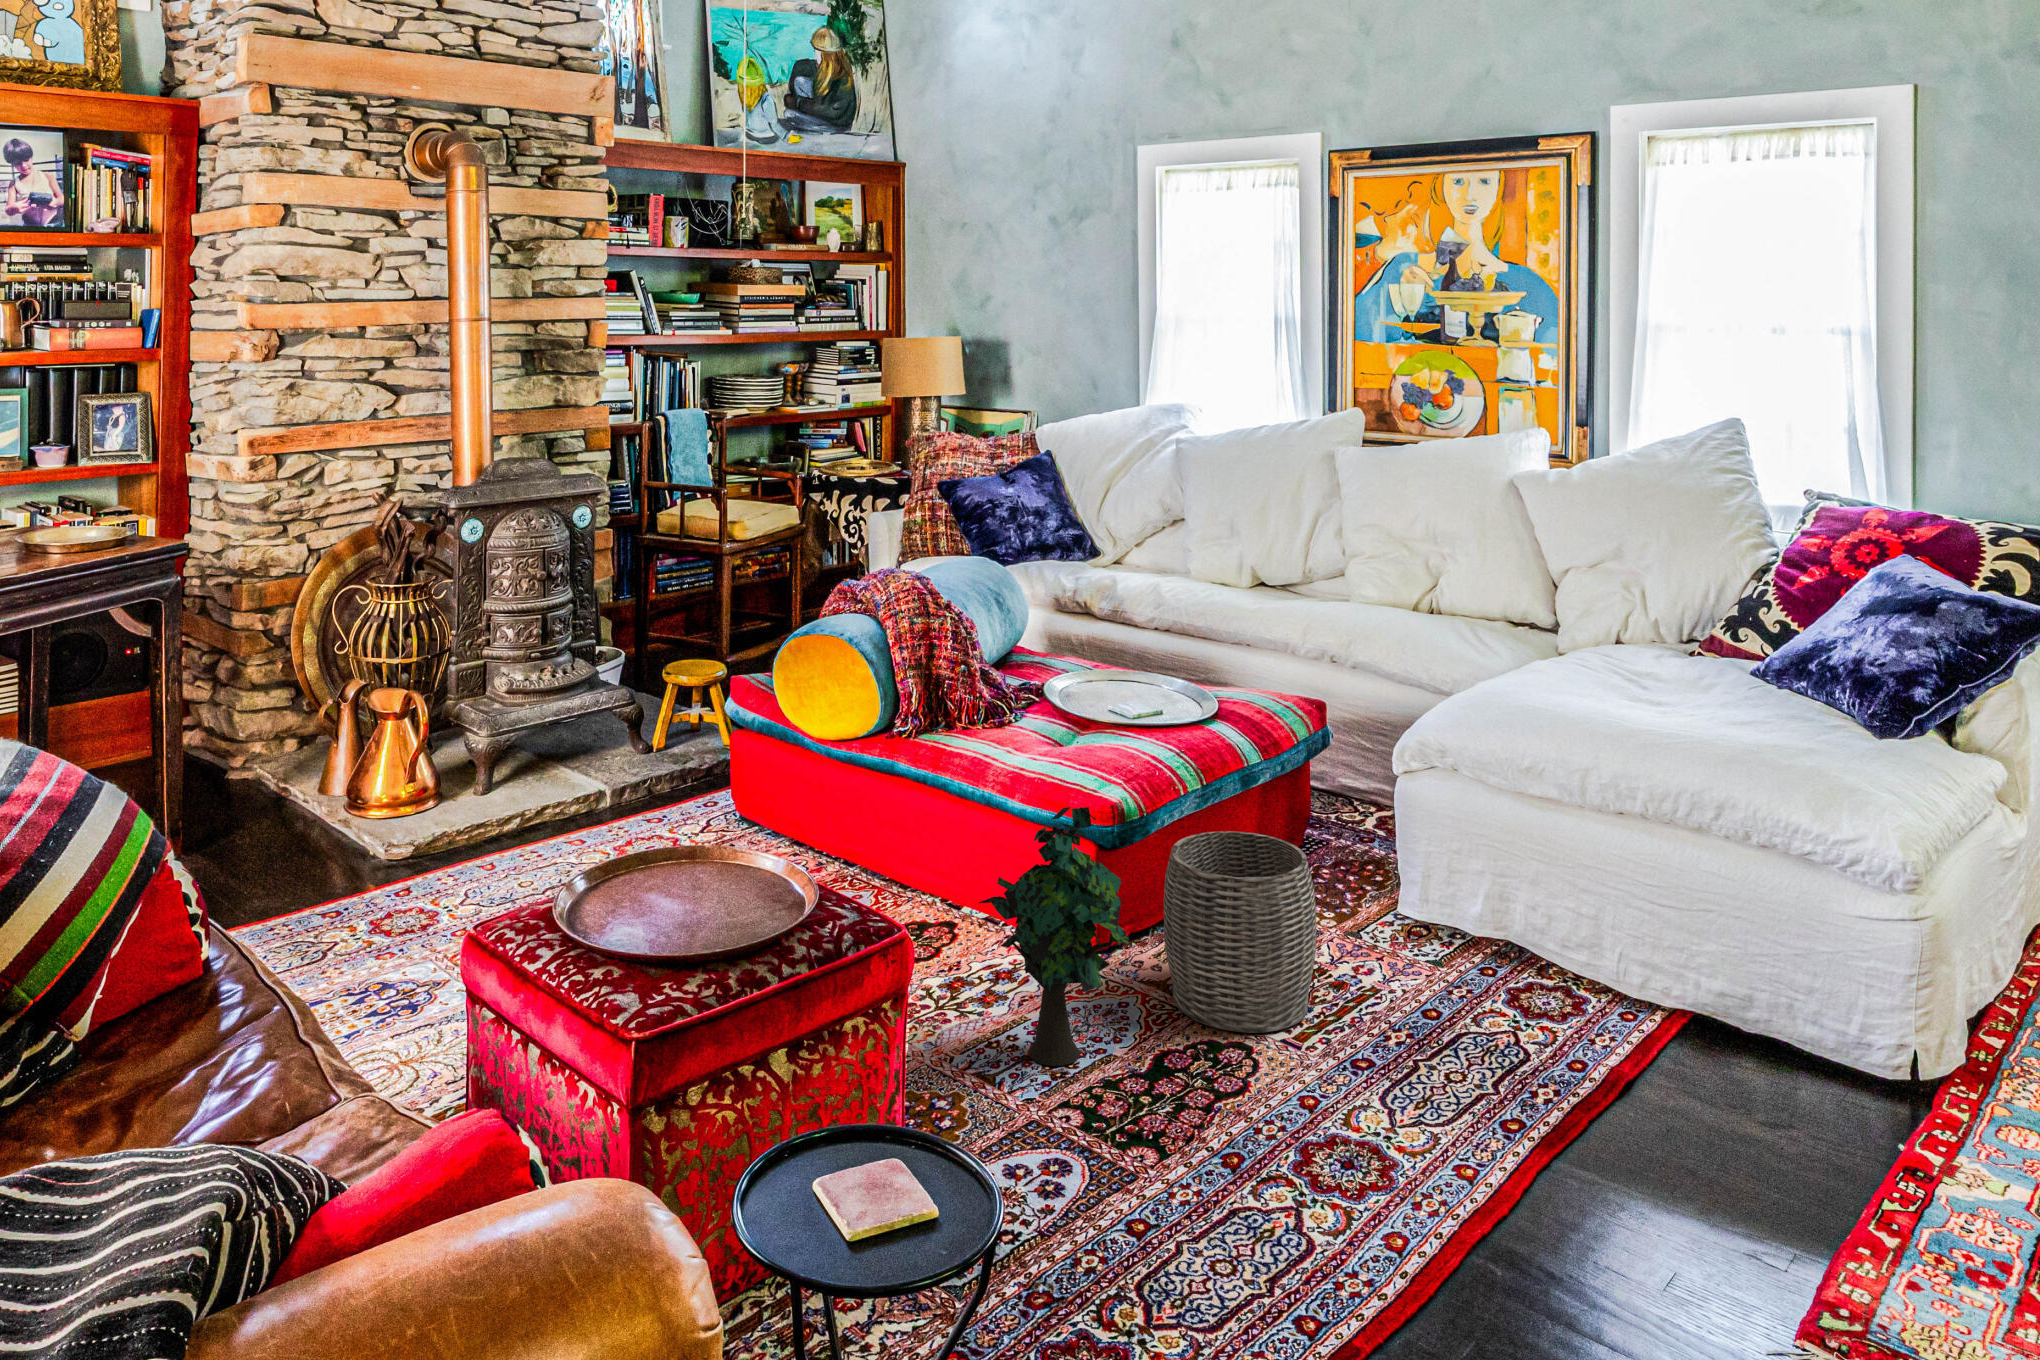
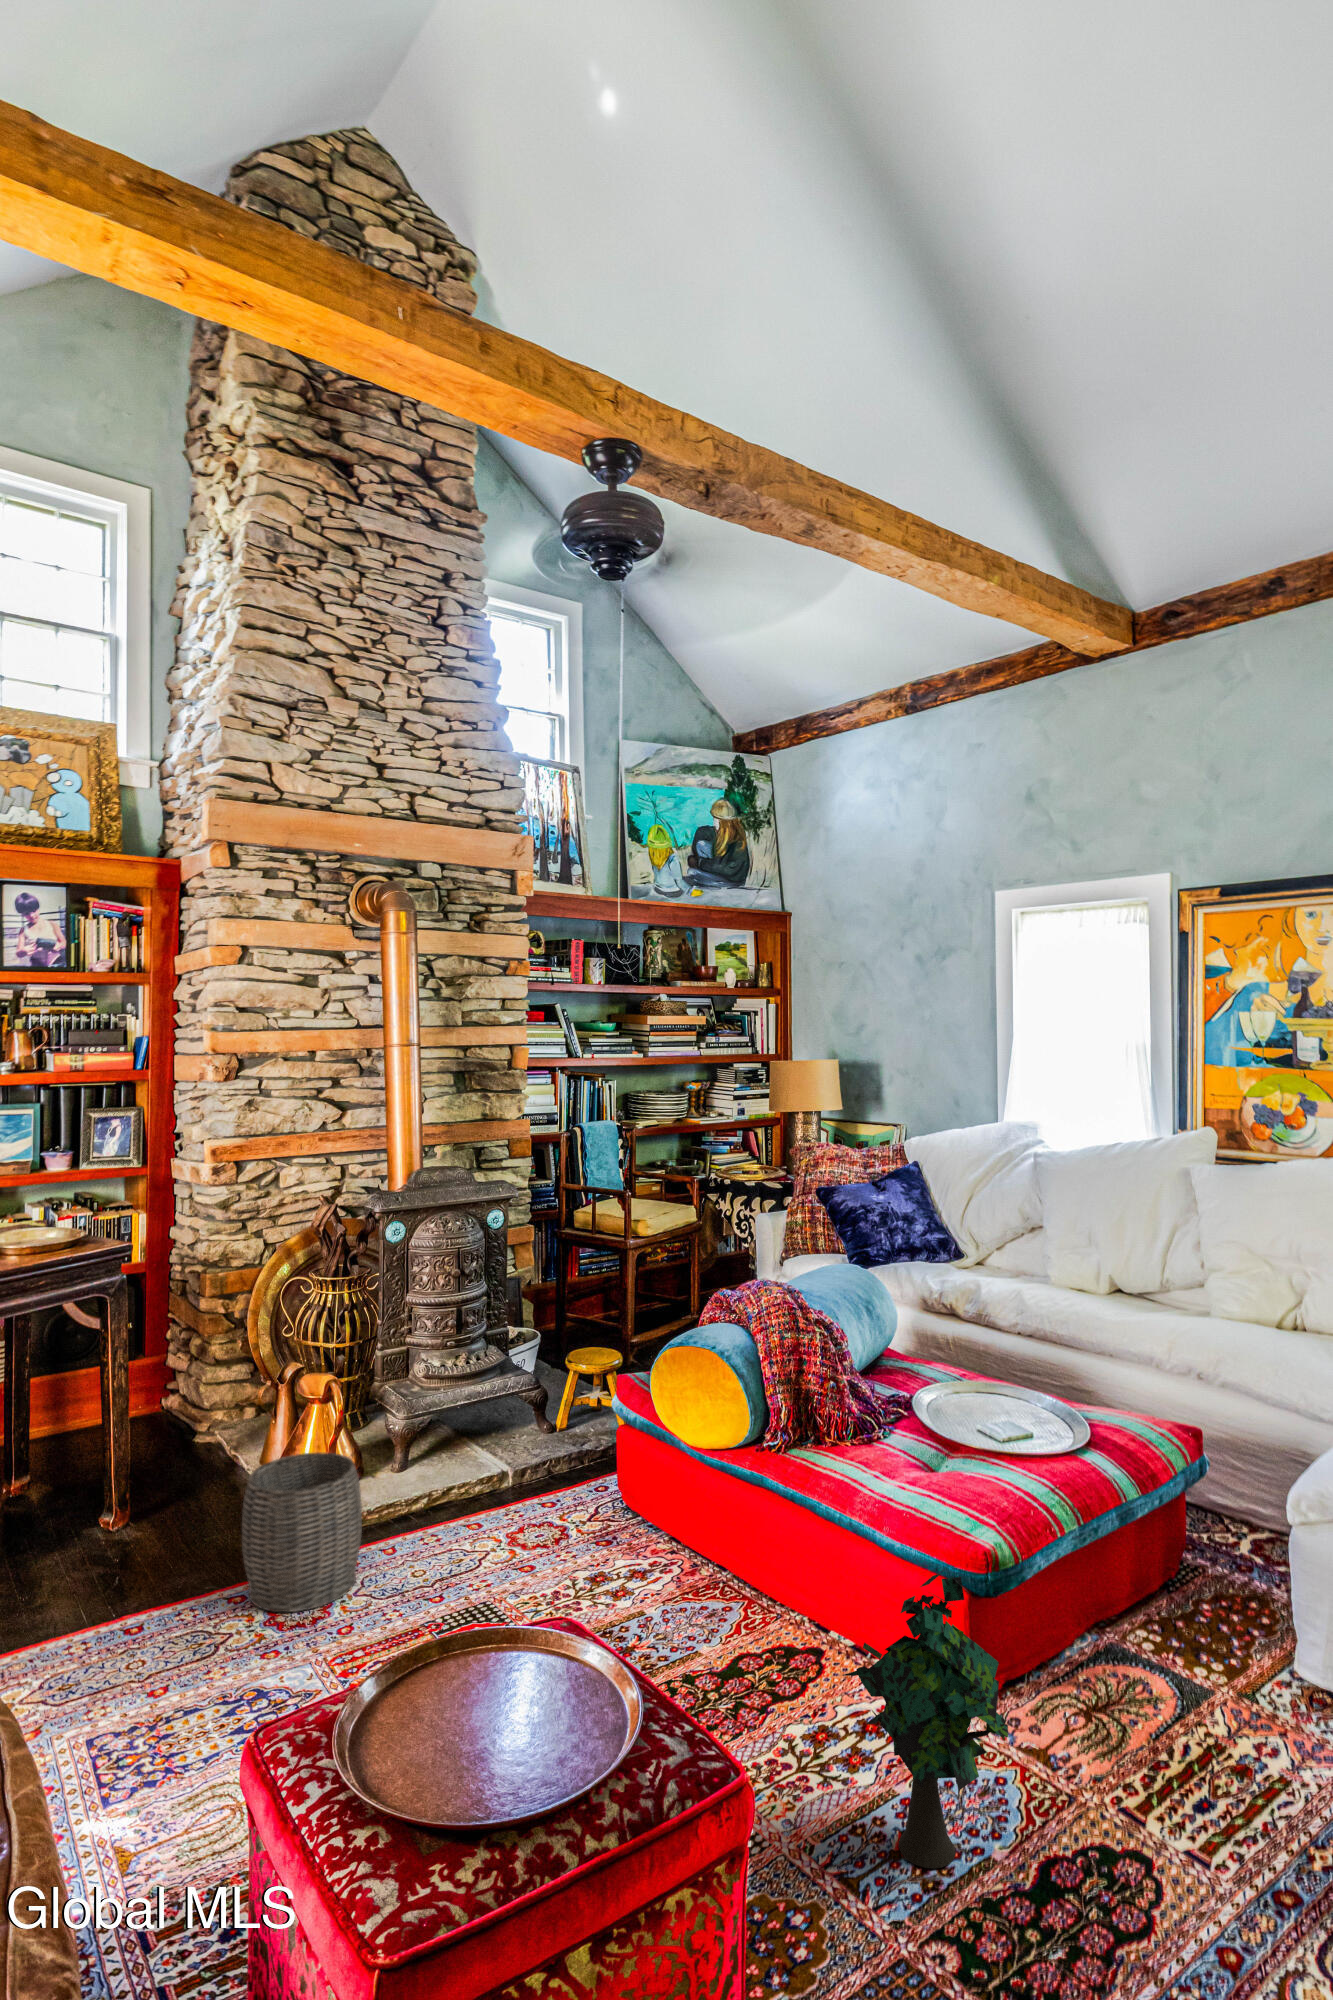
woven basket: present [1164,831,1317,1033] -> present [242,1452,362,1612]

